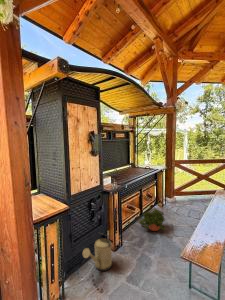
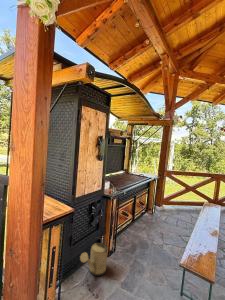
potted plant: present [139,208,165,231] -> none [131,215,158,239]

